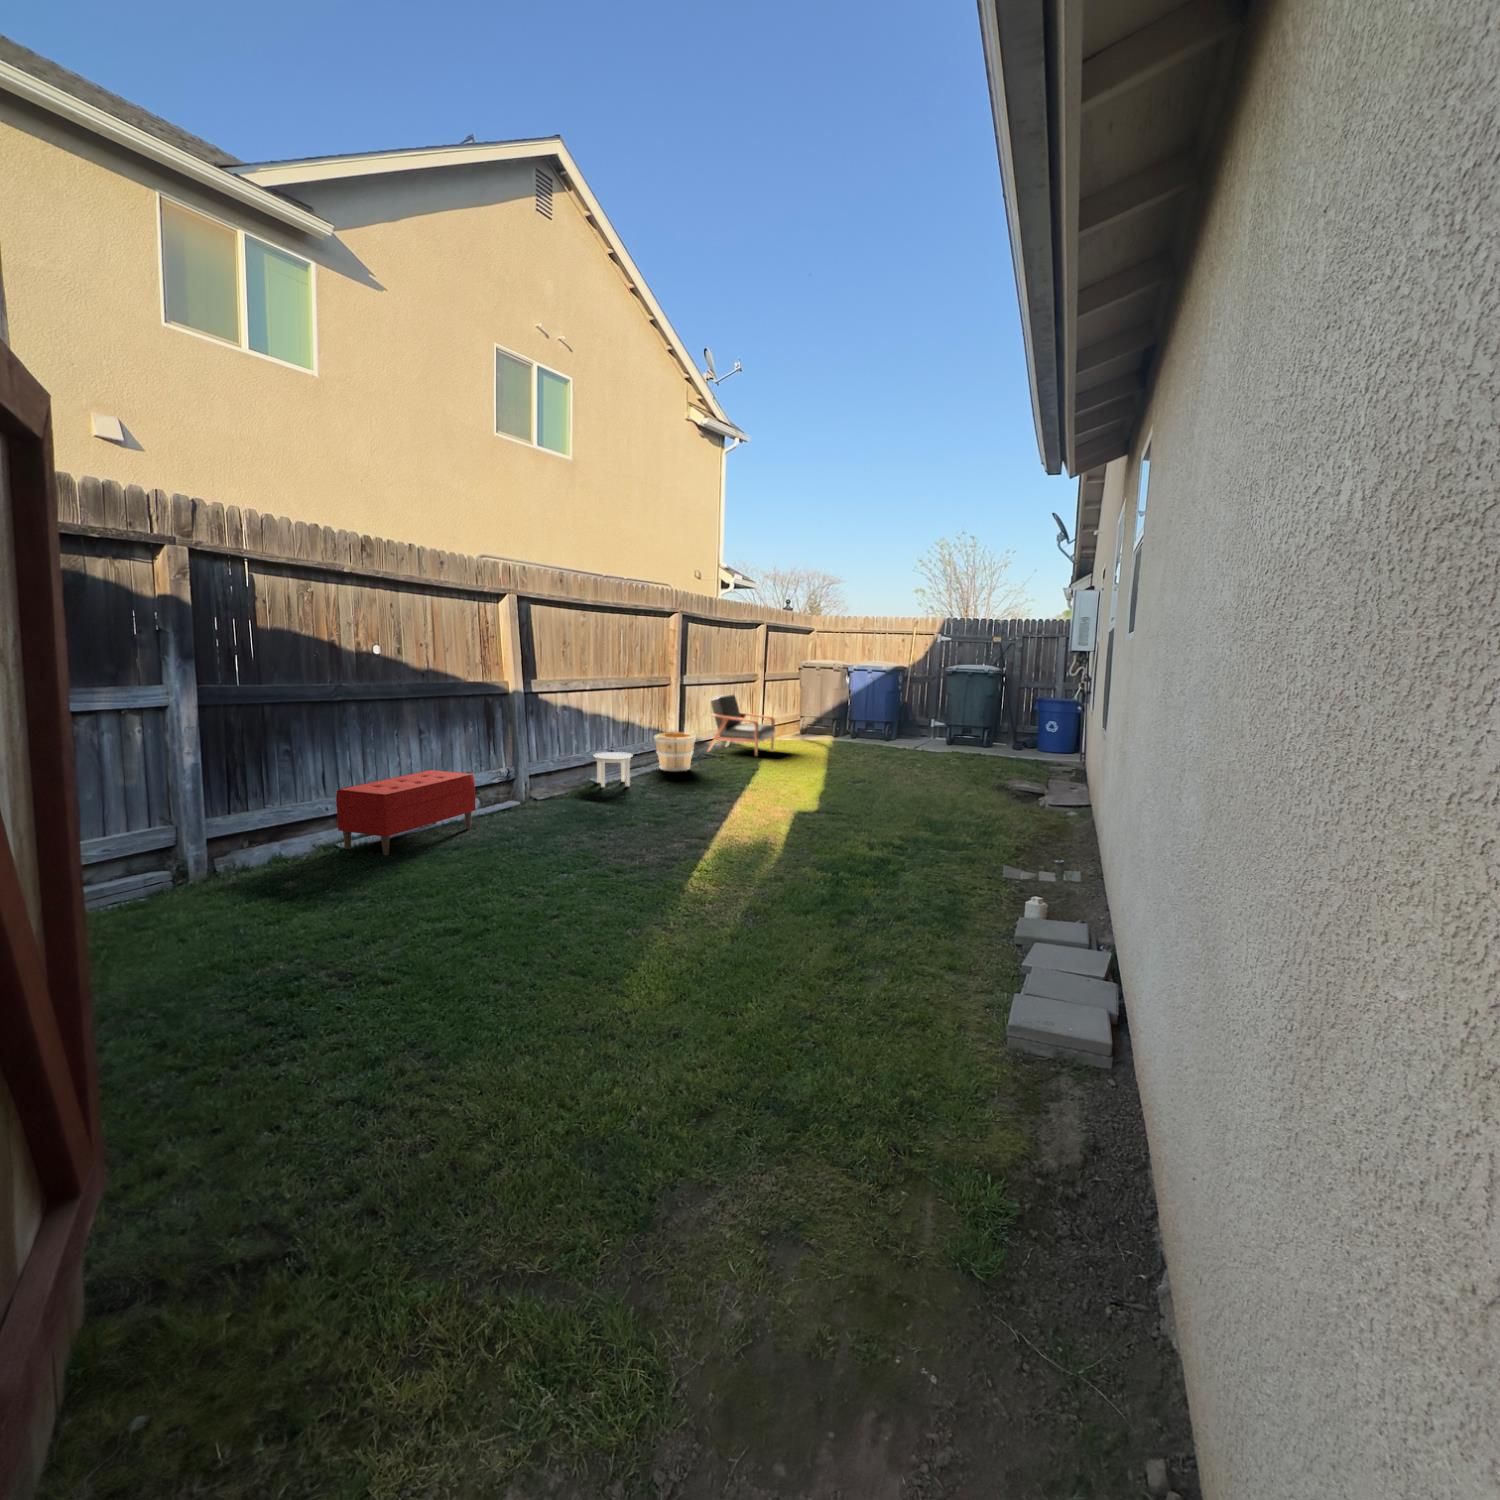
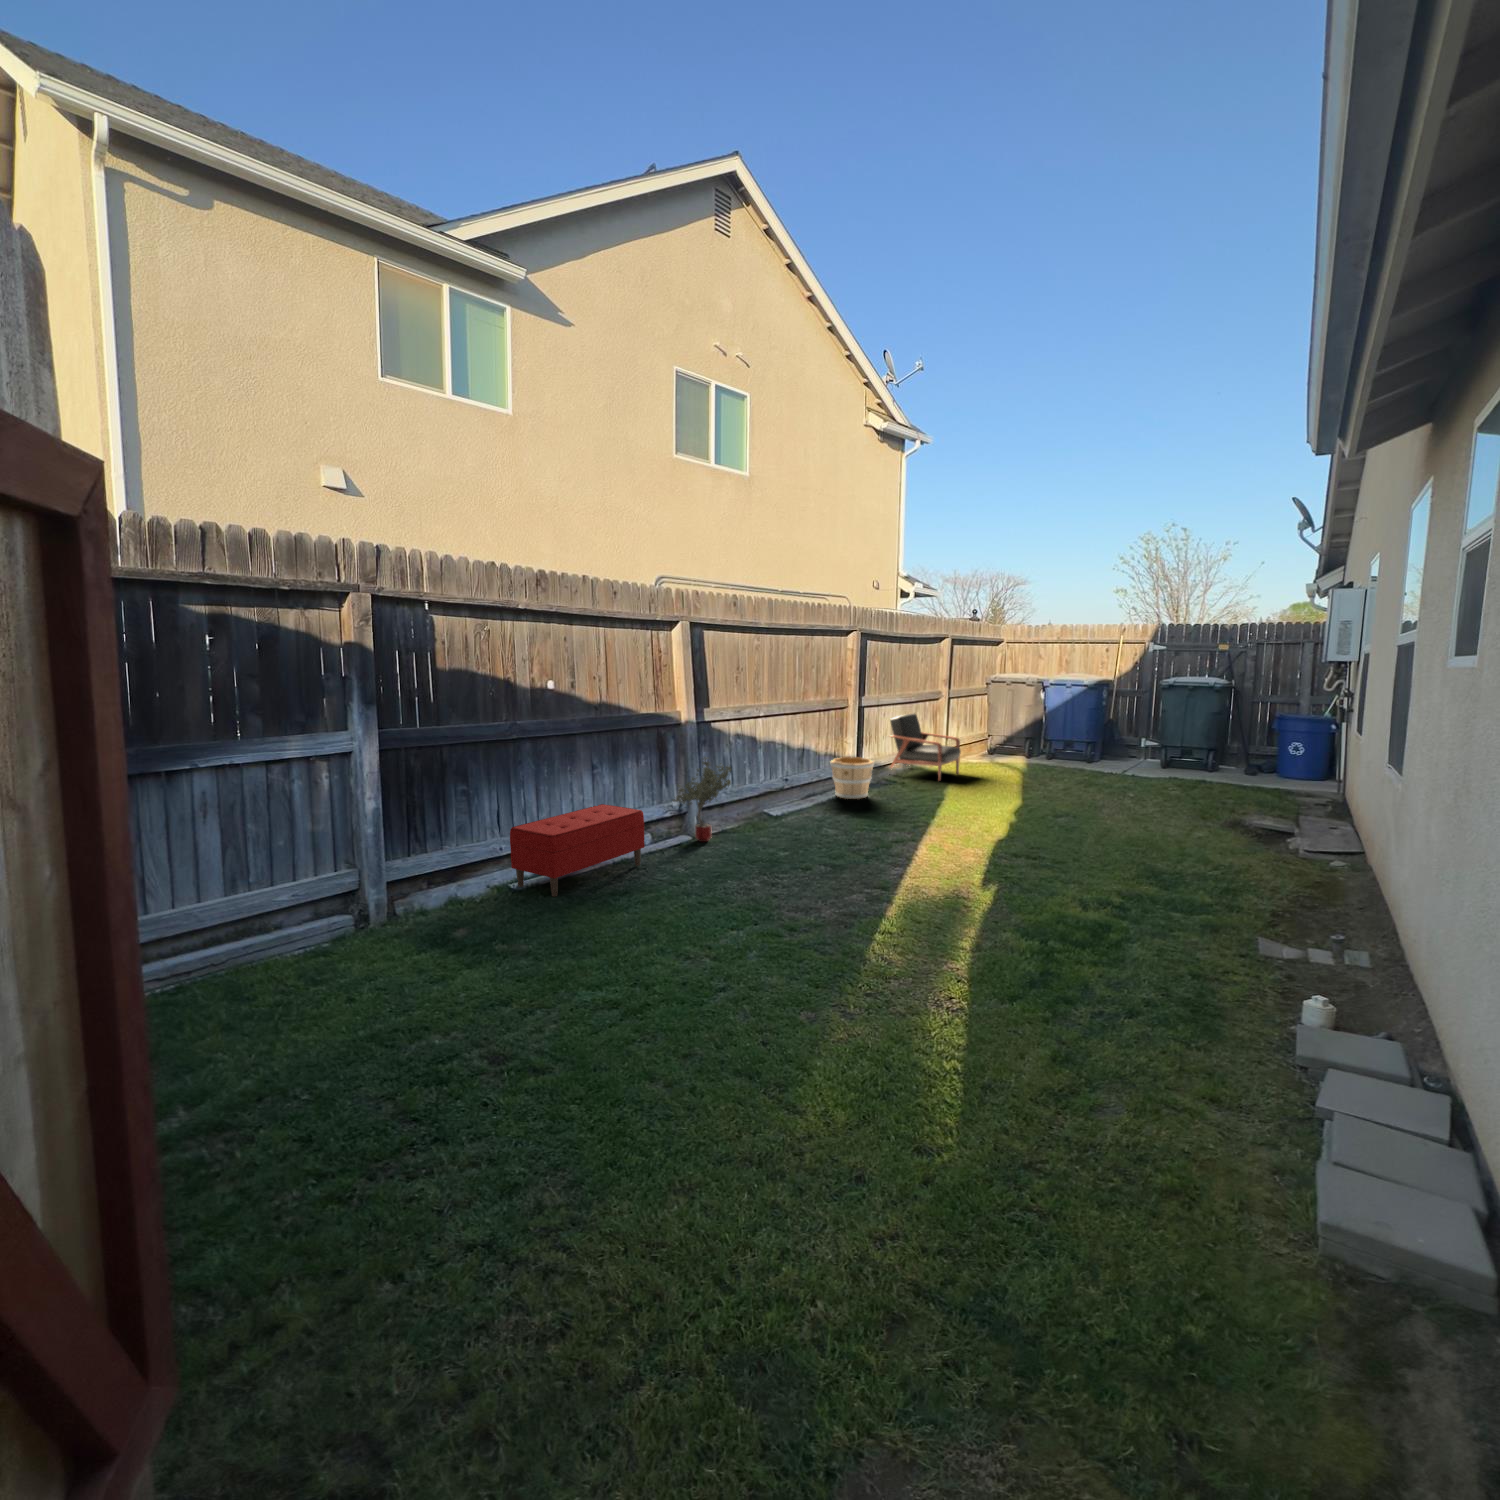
potted tree: none [501,725,560,808] -> present [673,757,732,842]
round table: present [593,752,633,787] -> none [766,780,807,818]

